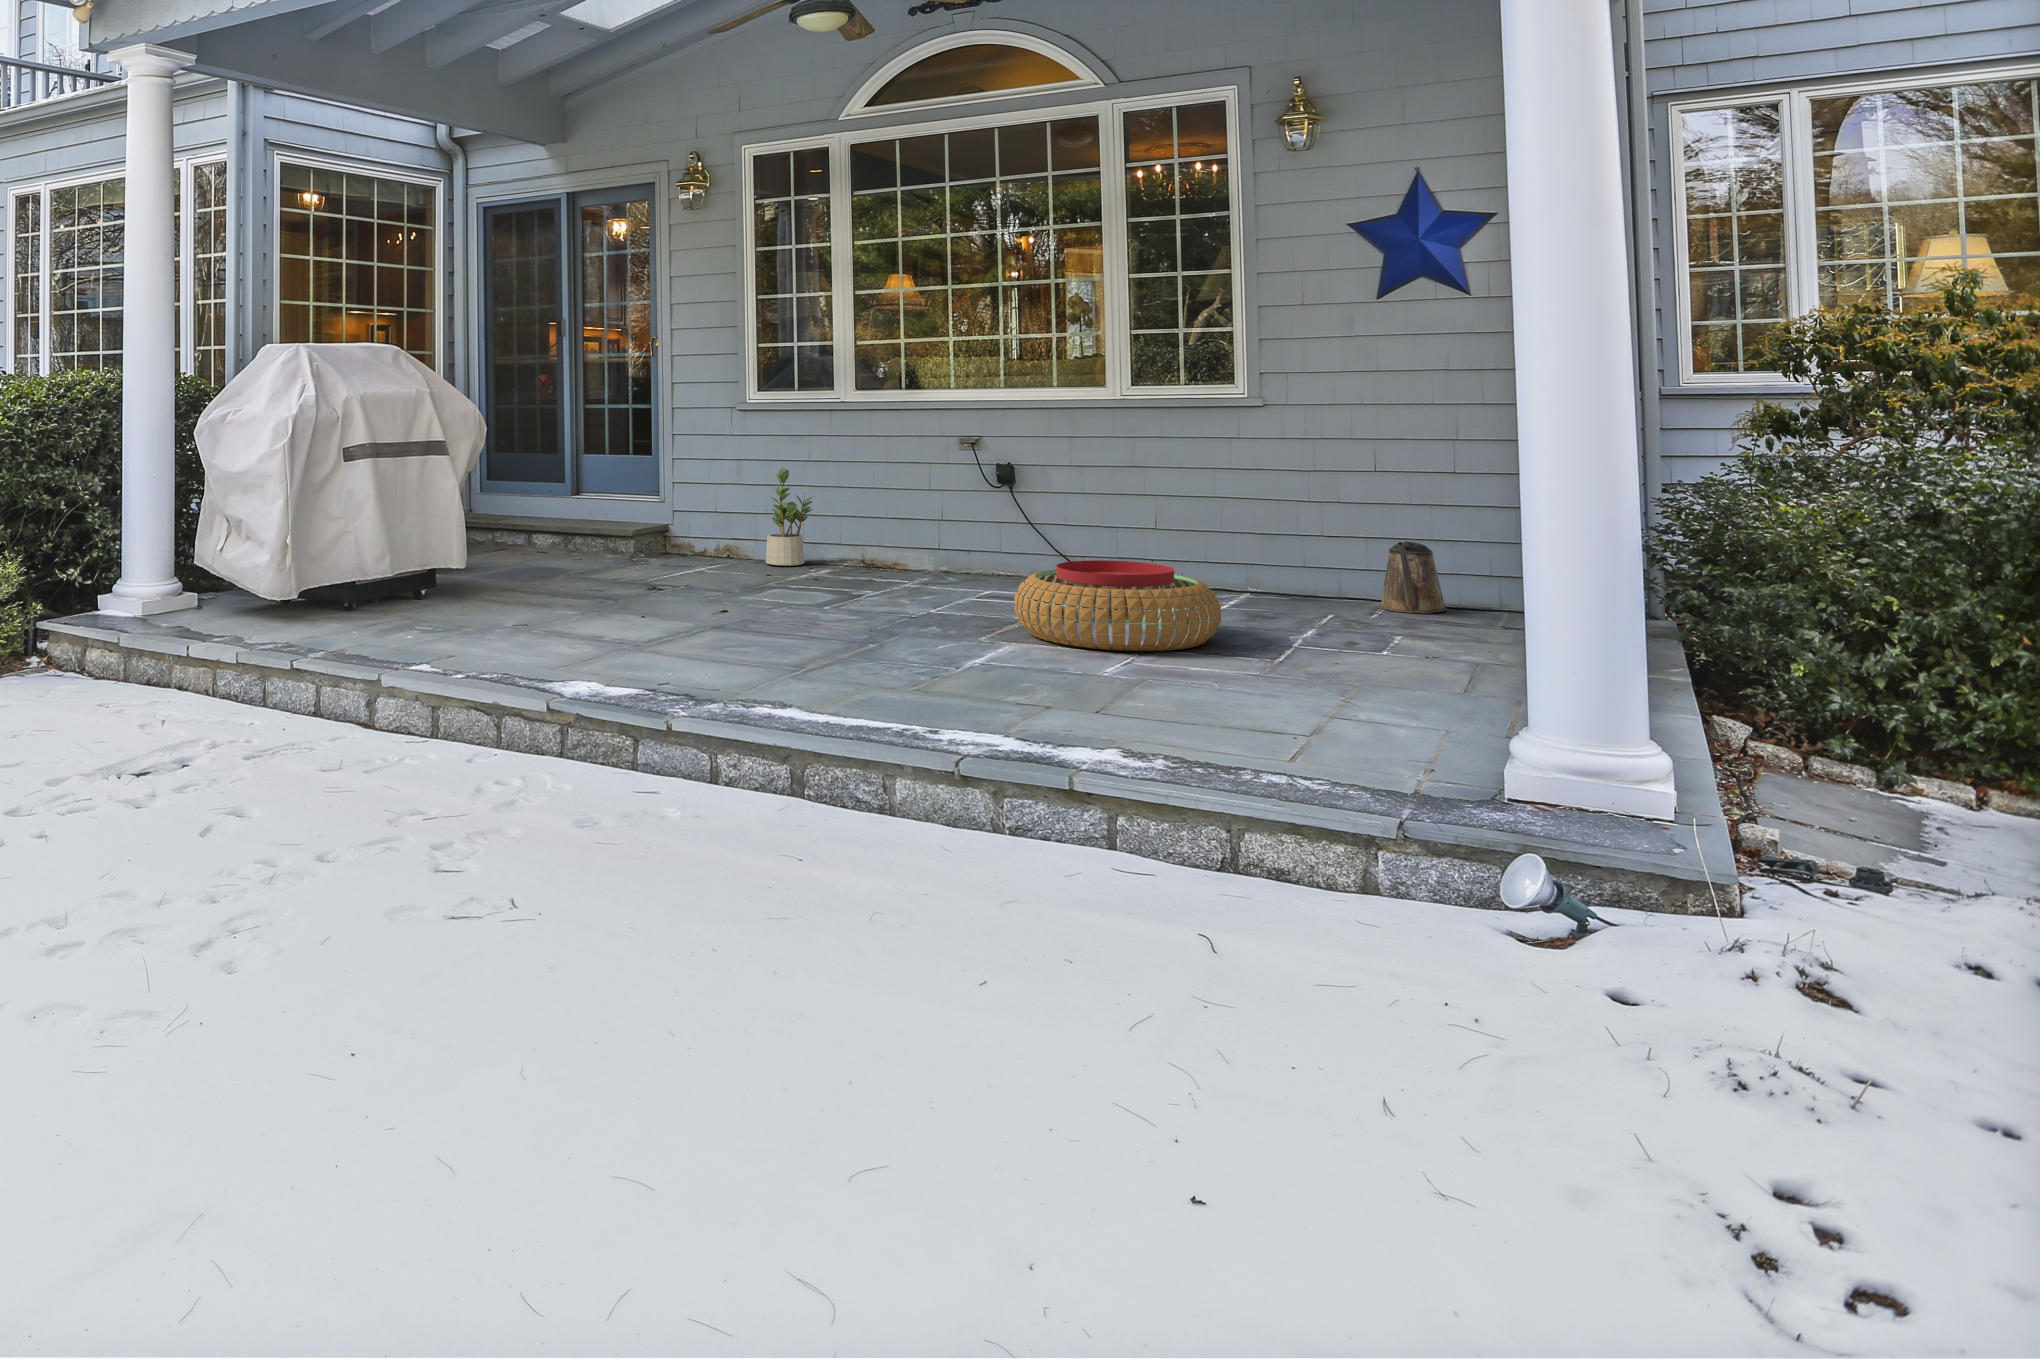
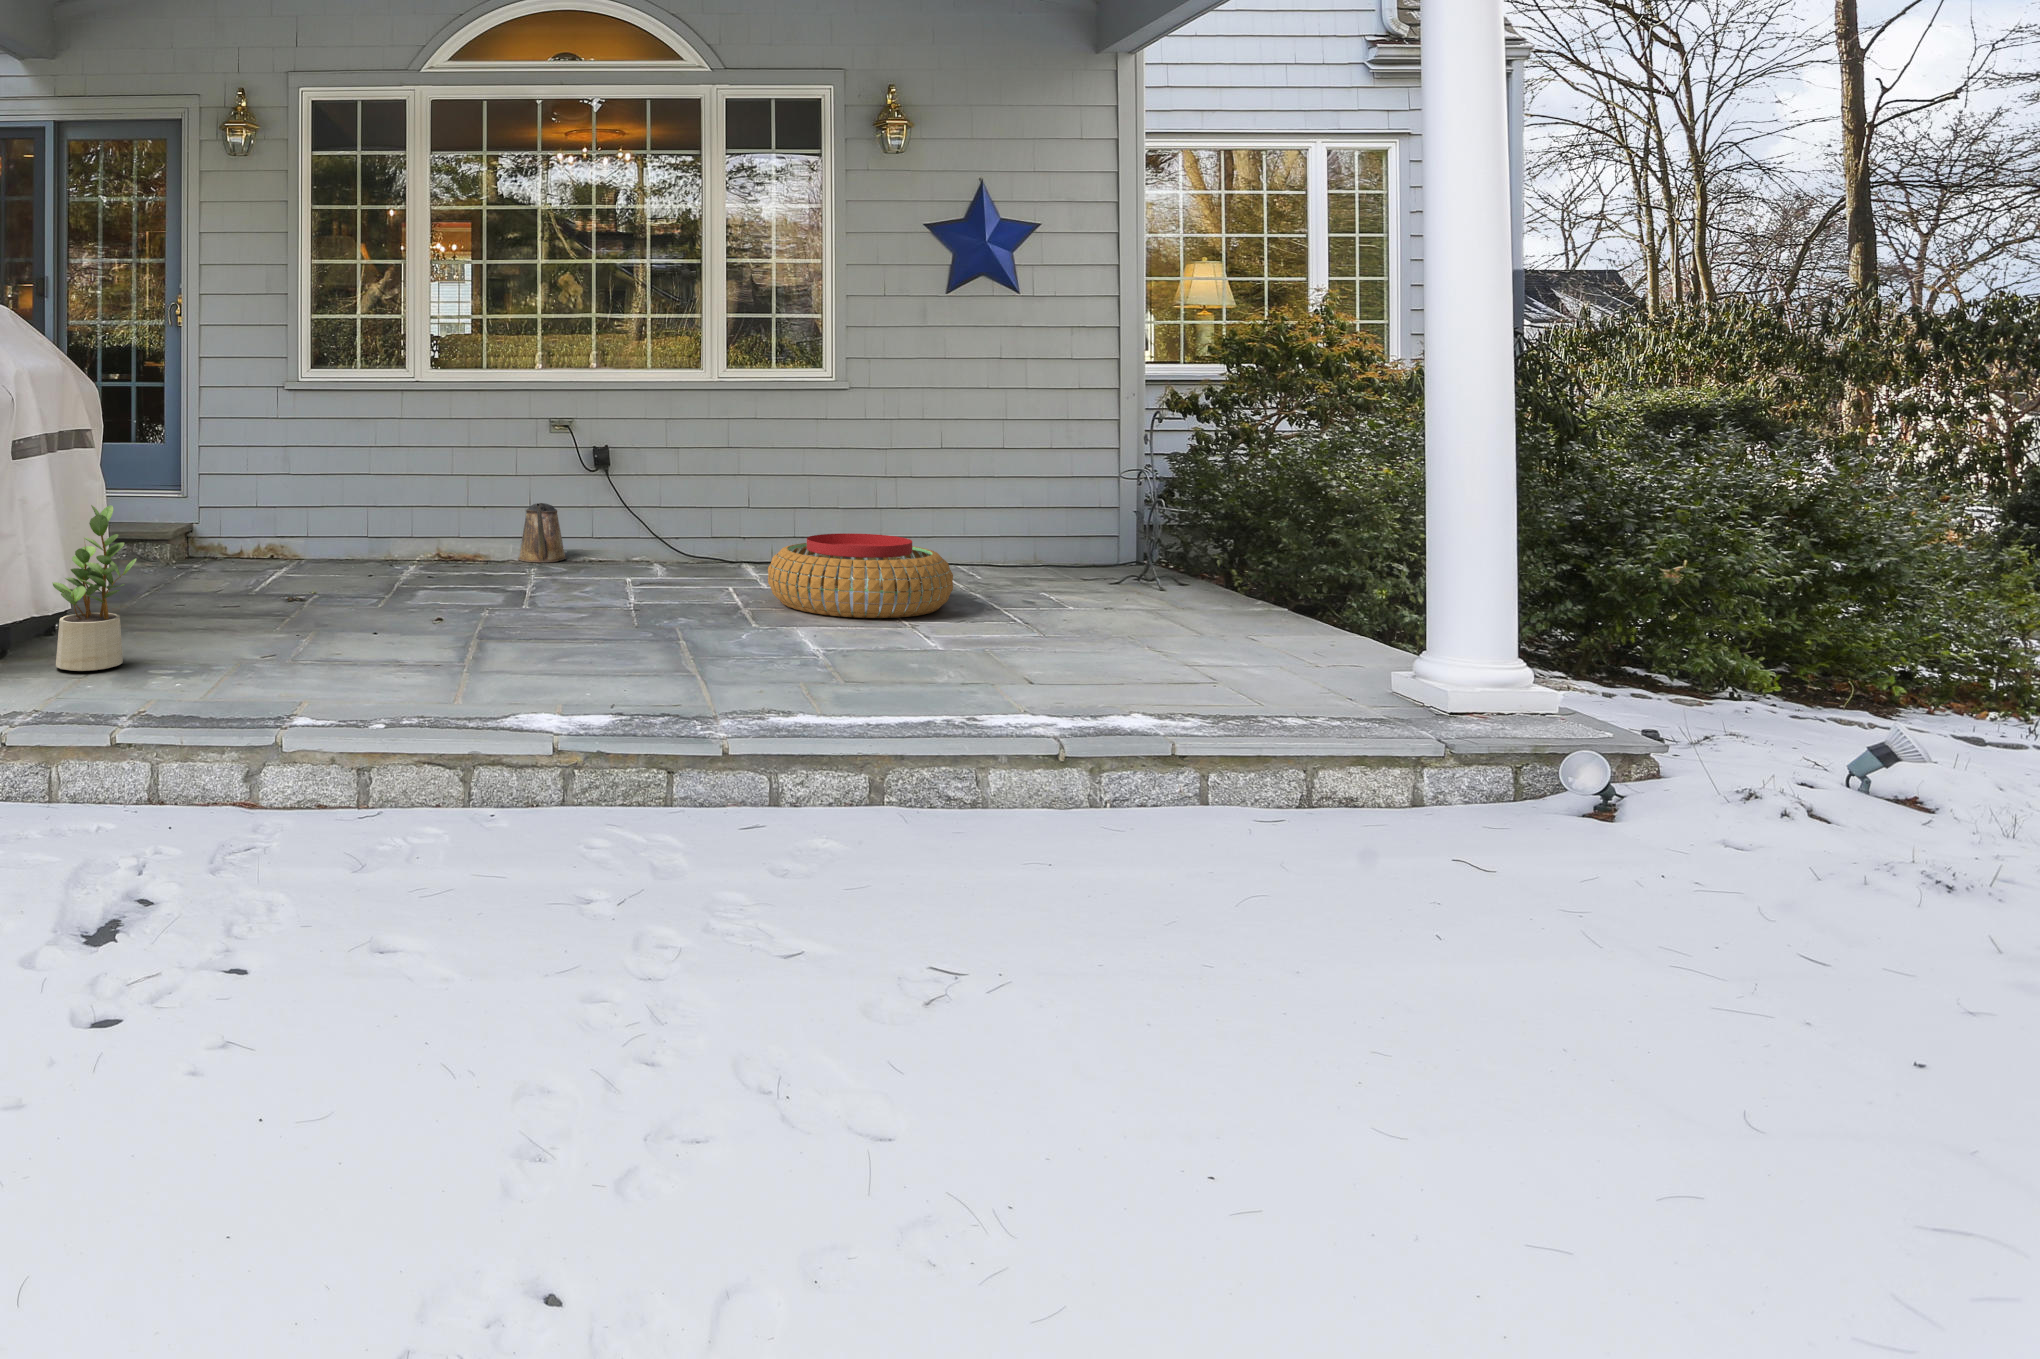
potted plant: present [766,468,815,566] -> present [53,505,137,671]
watering can: present [1379,542,1448,614] -> present [518,503,566,563]

